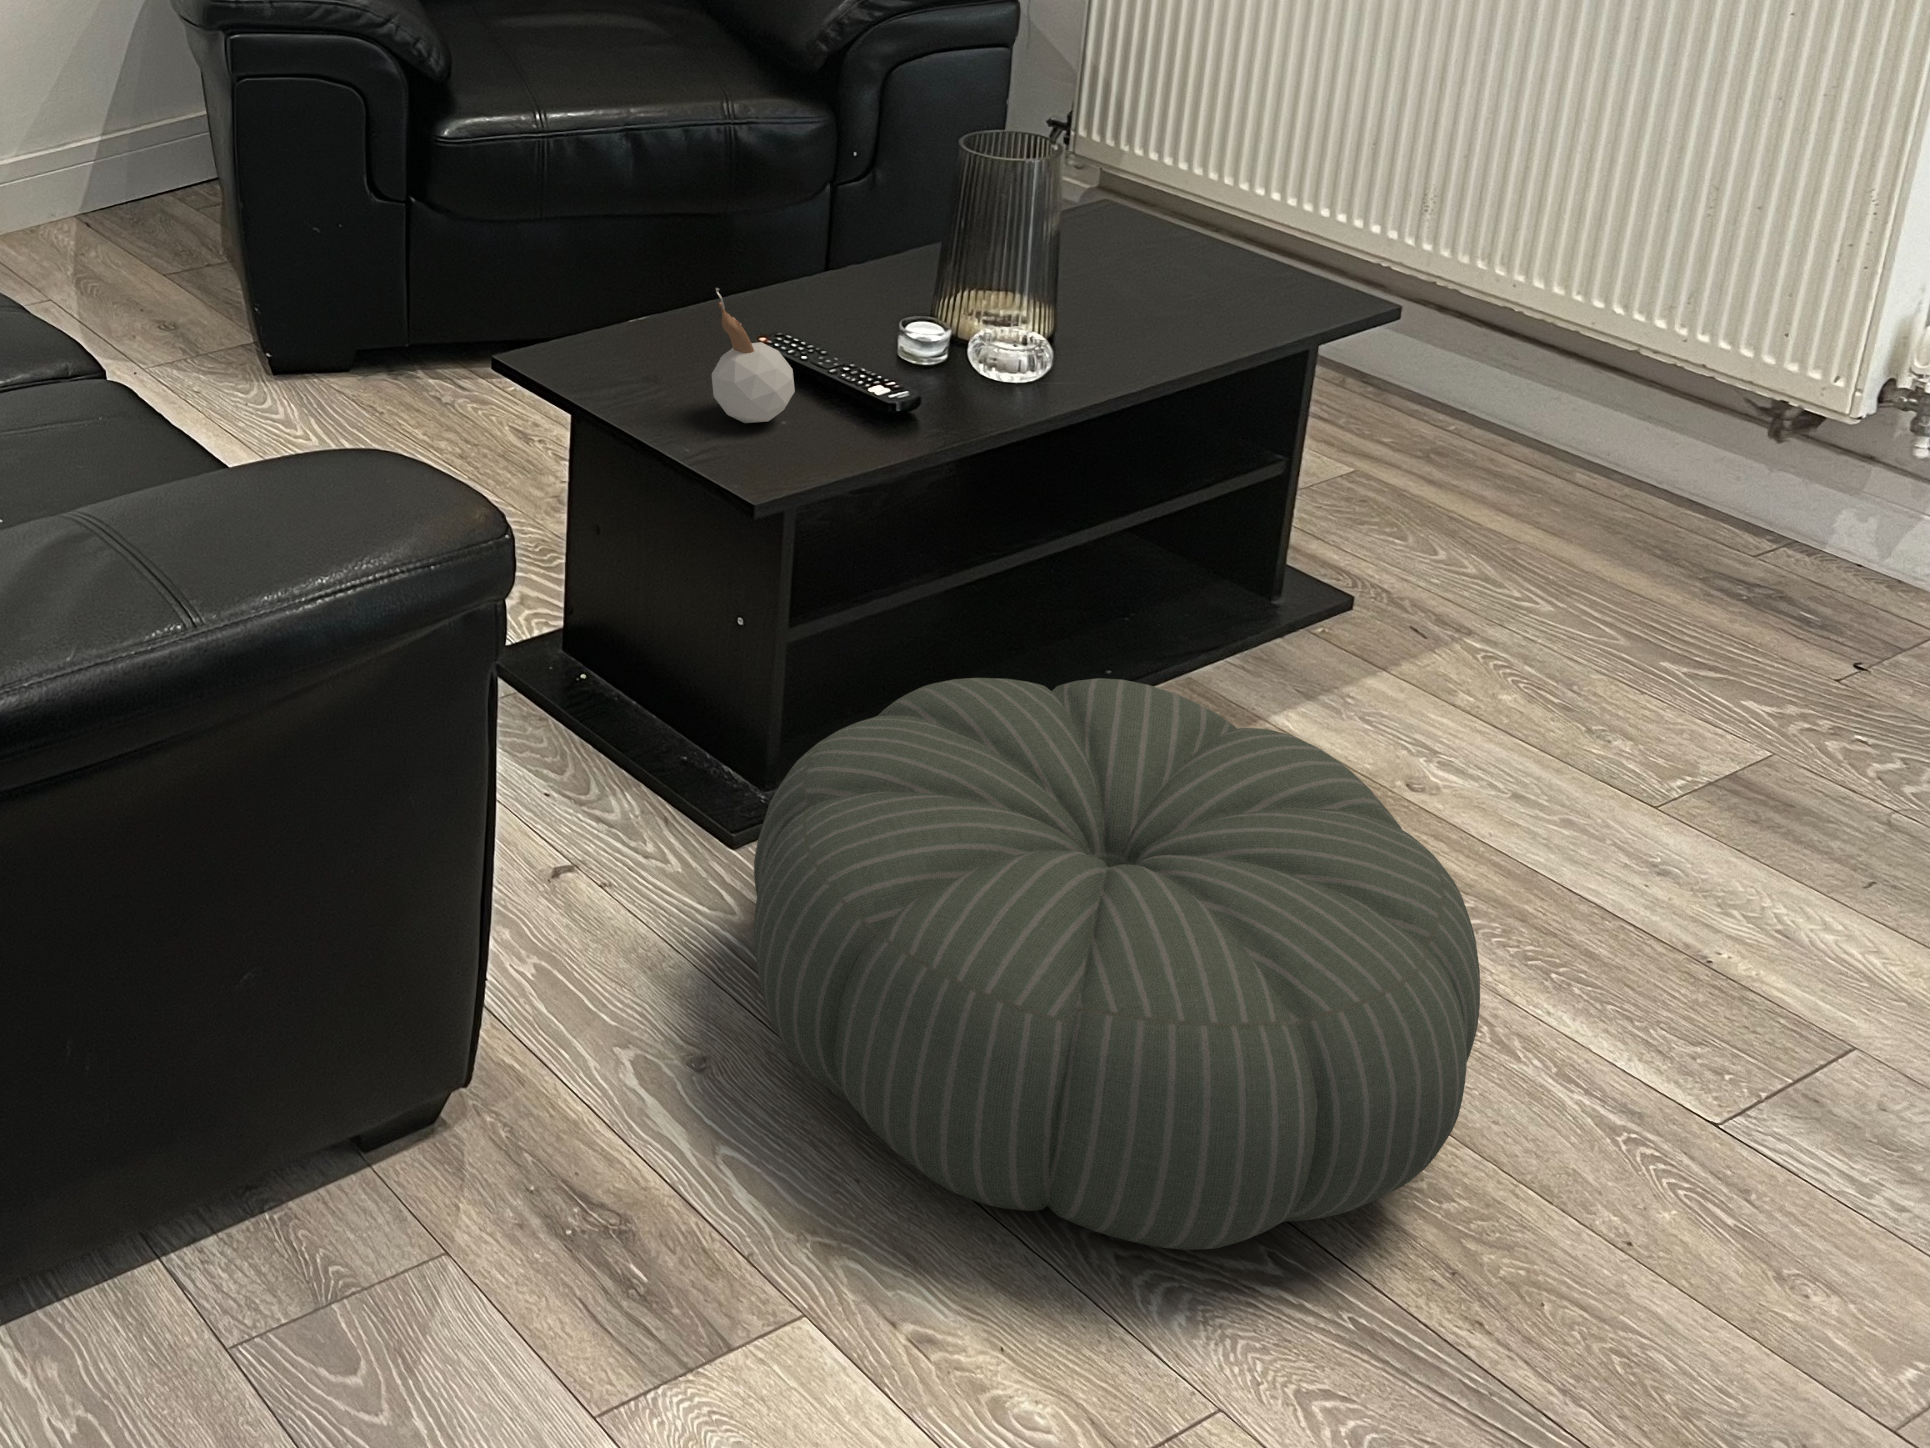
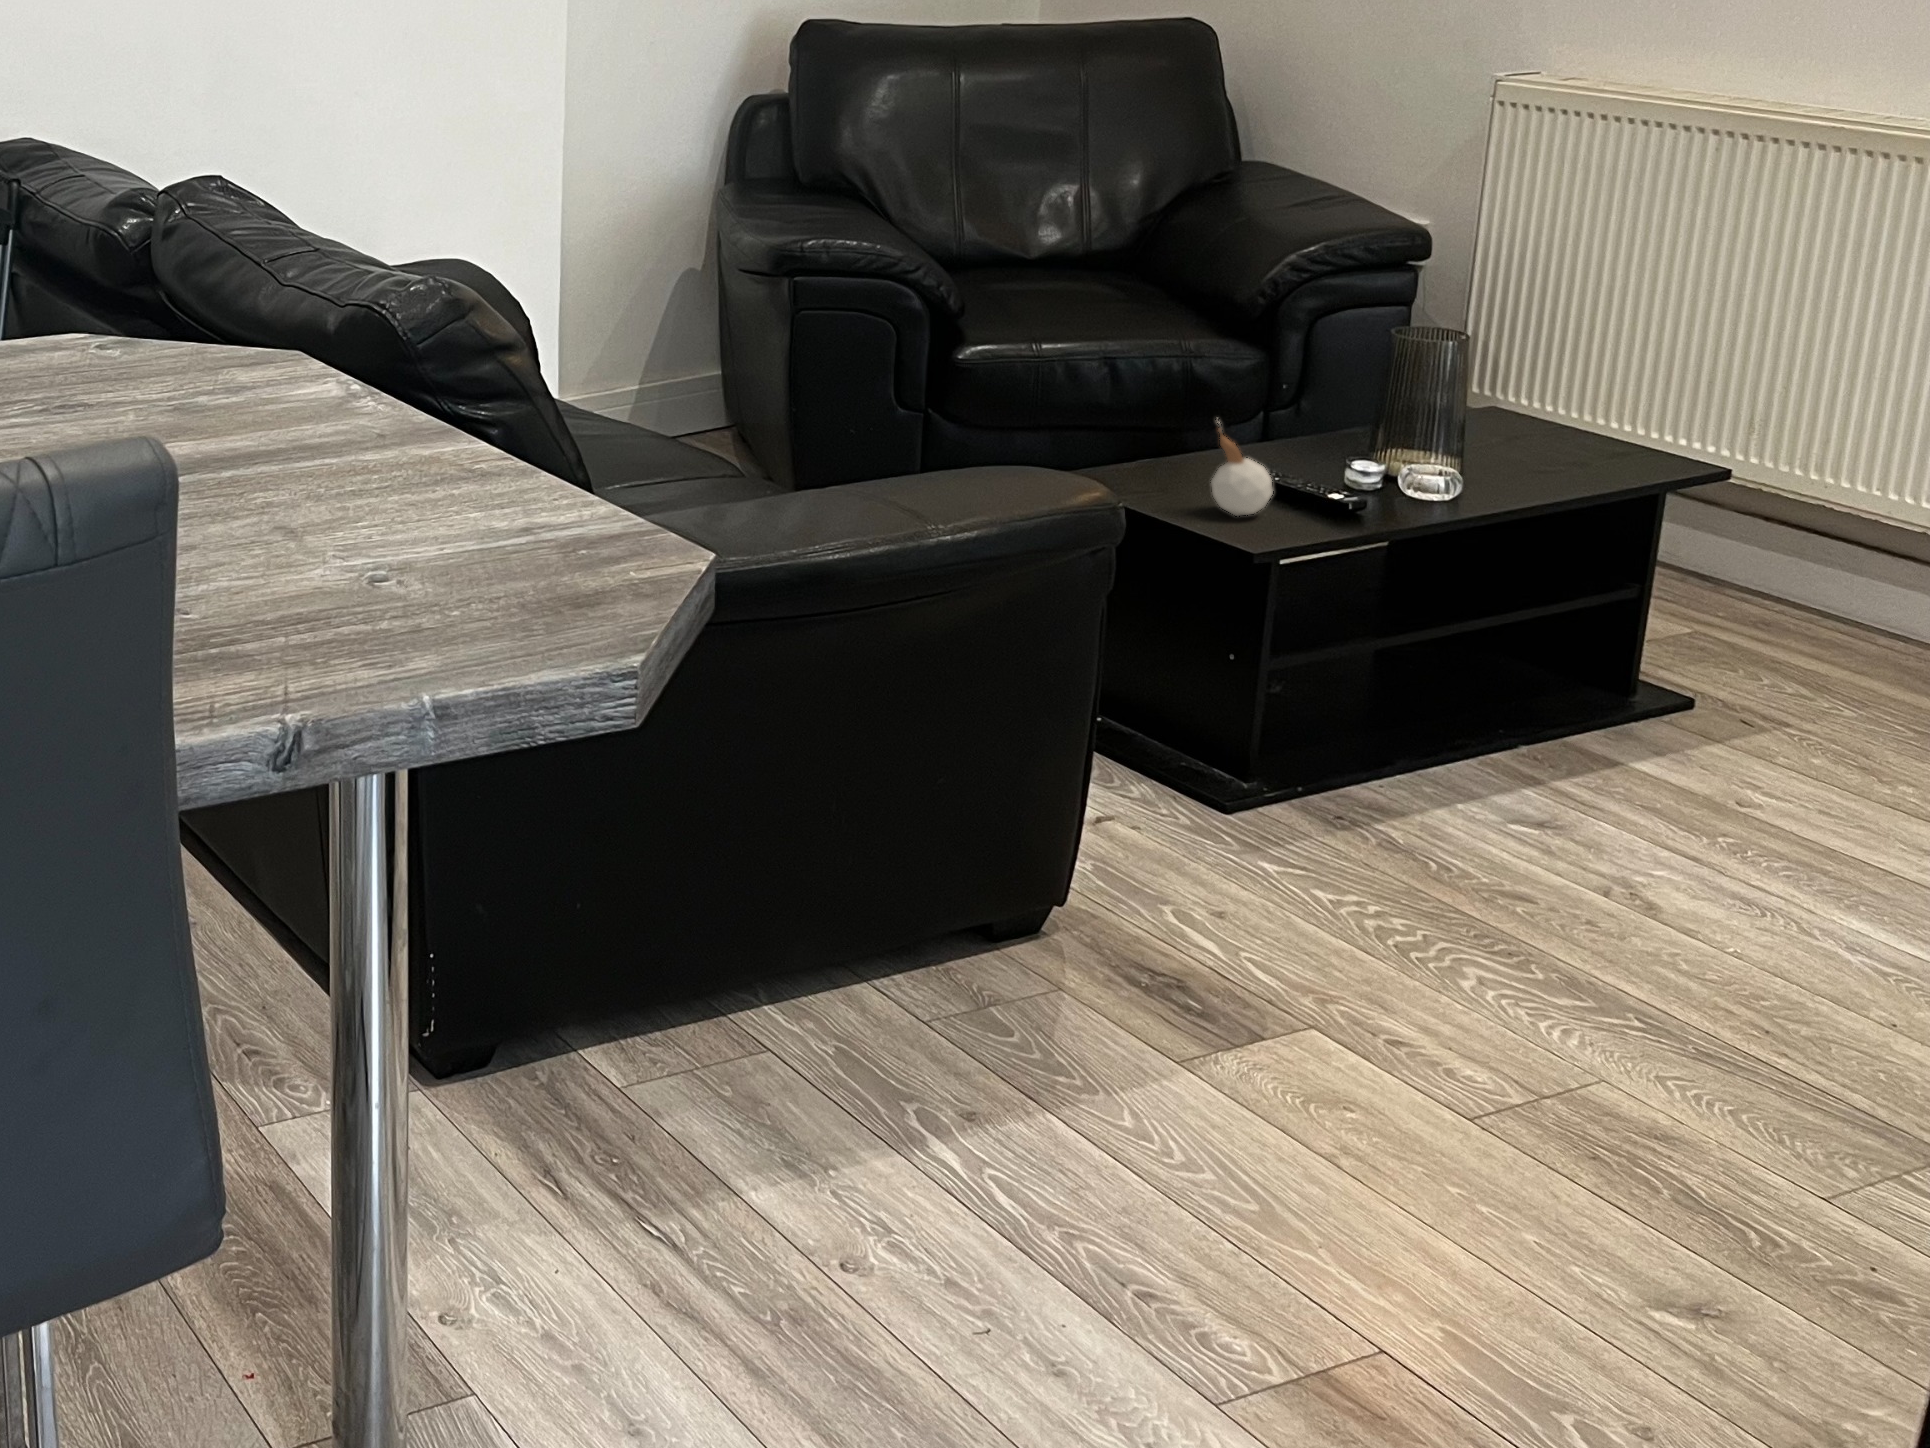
pouf: present [754,678,1480,1250] -> none [1256,680,1782,1005]

